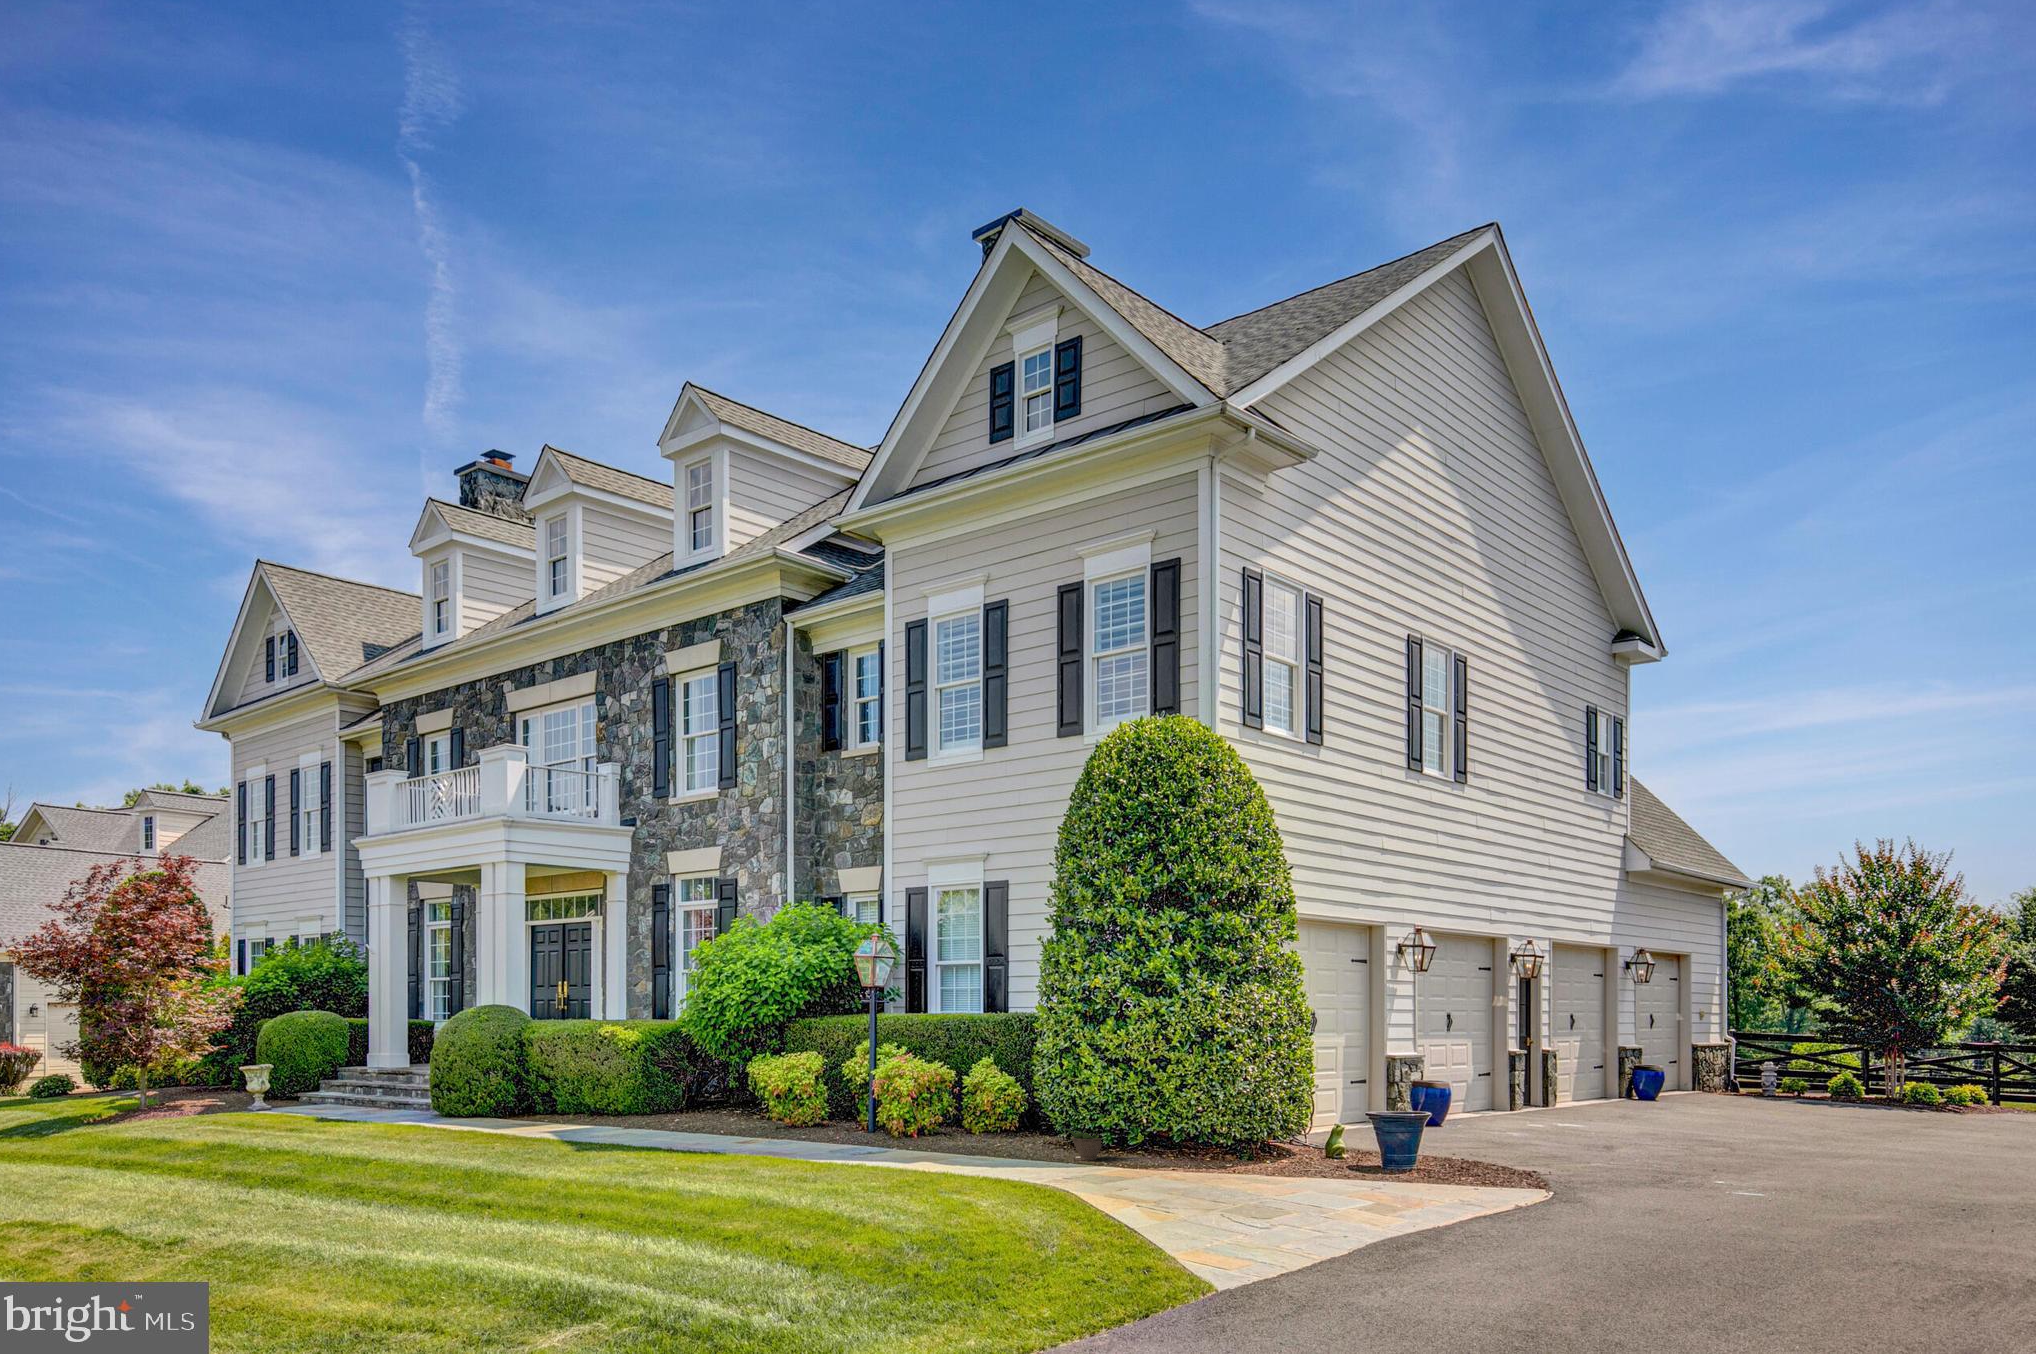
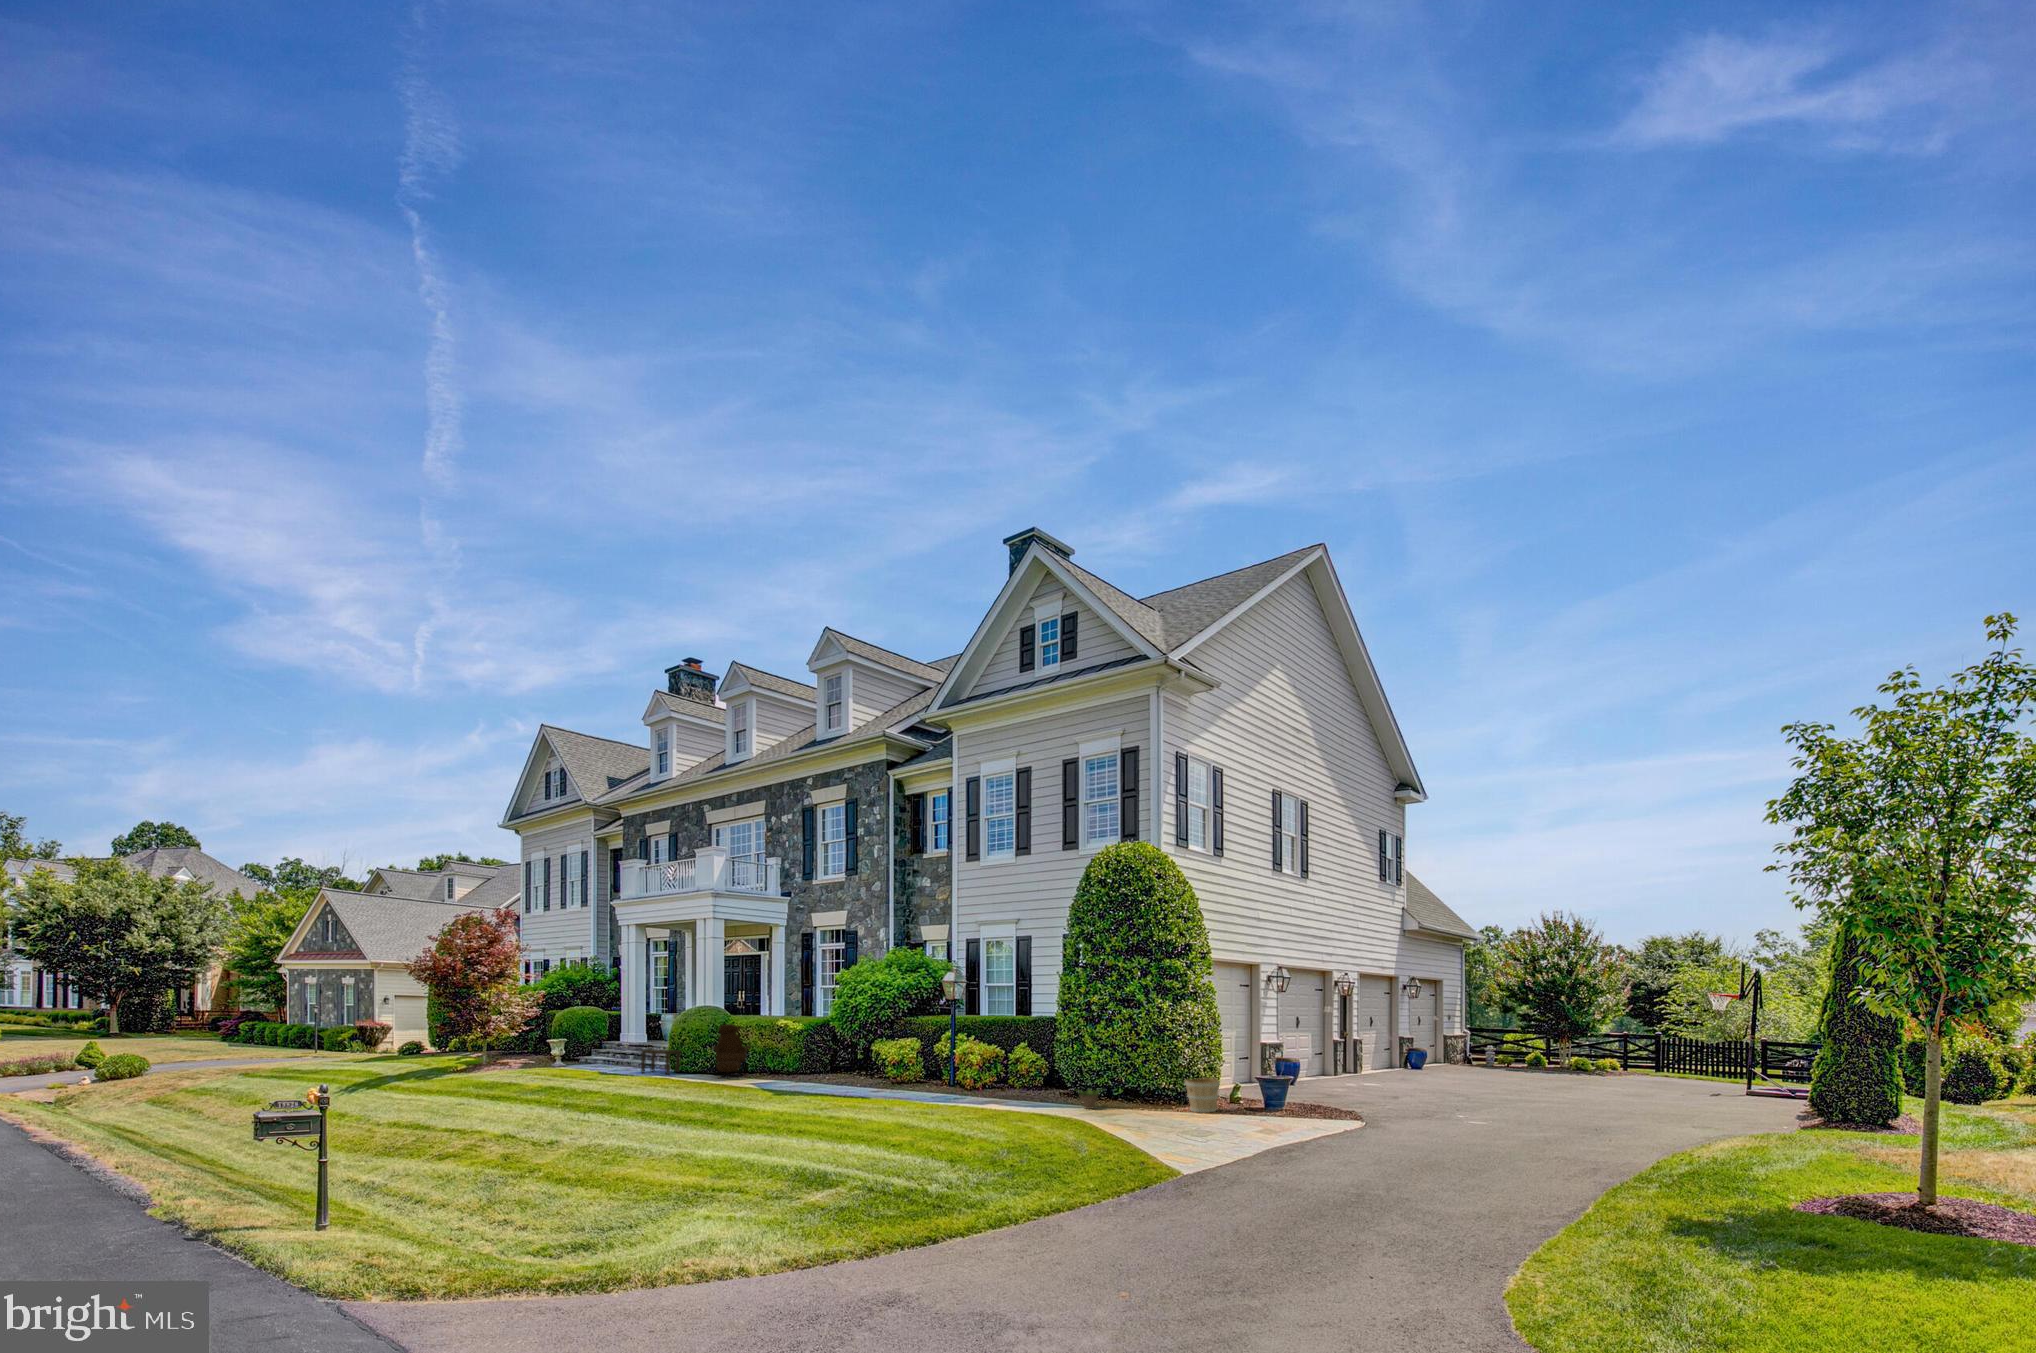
lounge chair: none [495,1029,560,1117] -> present [712,1024,751,1077]
bench: none [385,1070,449,1111] -> present [641,1049,681,1074]
wooden bucket: none [1247,1108,1307,1165] -> present [1185,1078,1220,1113]

